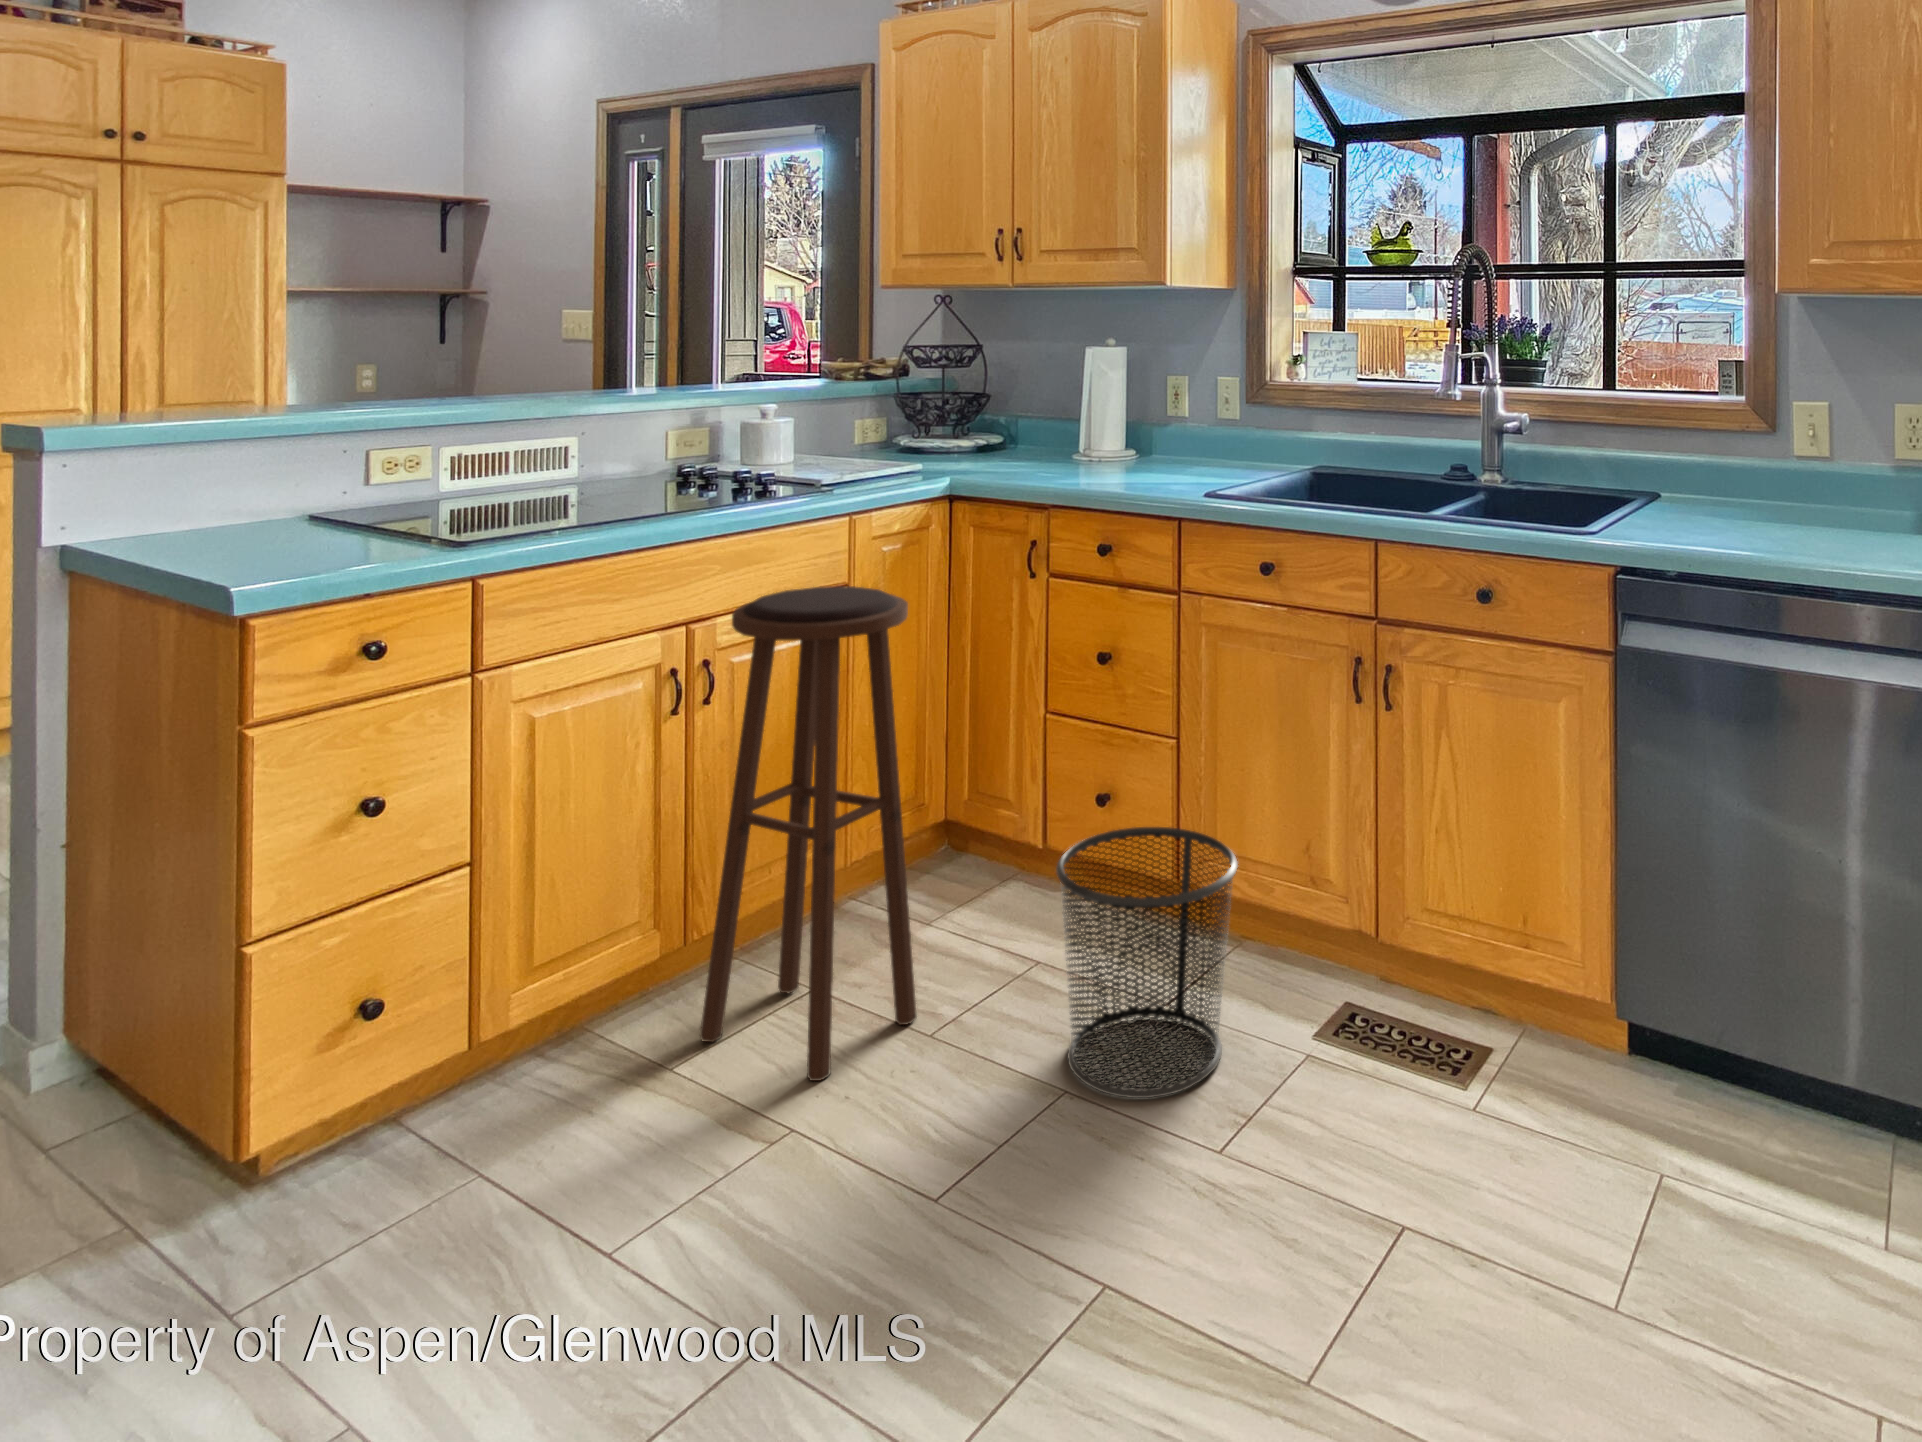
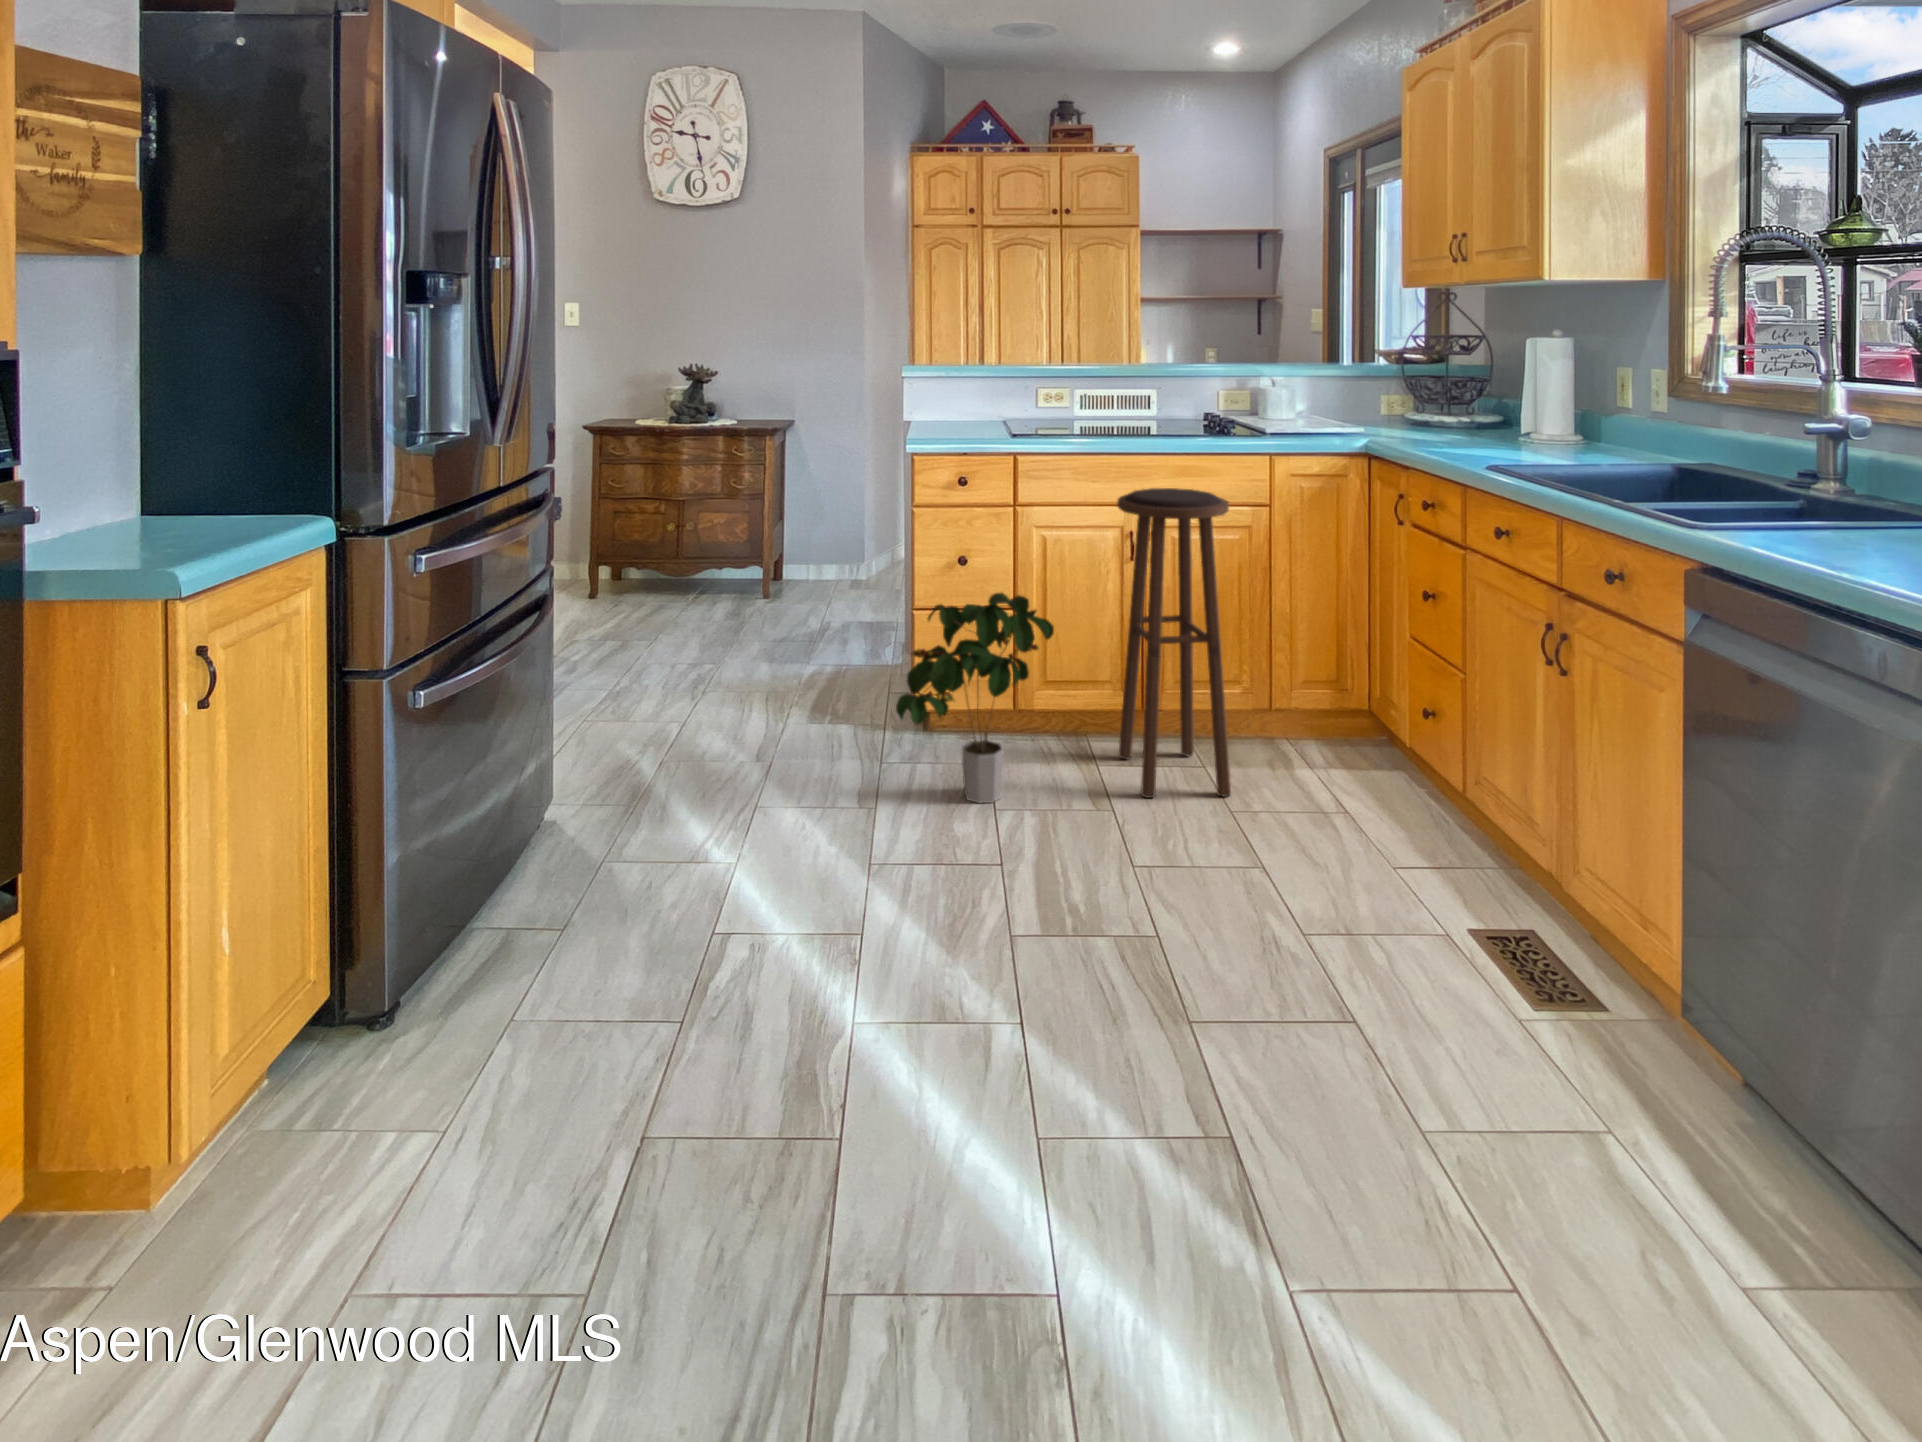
waste bin: present [1056,827,1238,1098] -> none [1260,704,1407,906]
potted plant: none [433,829,657,1254] -> present [896,593,1054,803]

